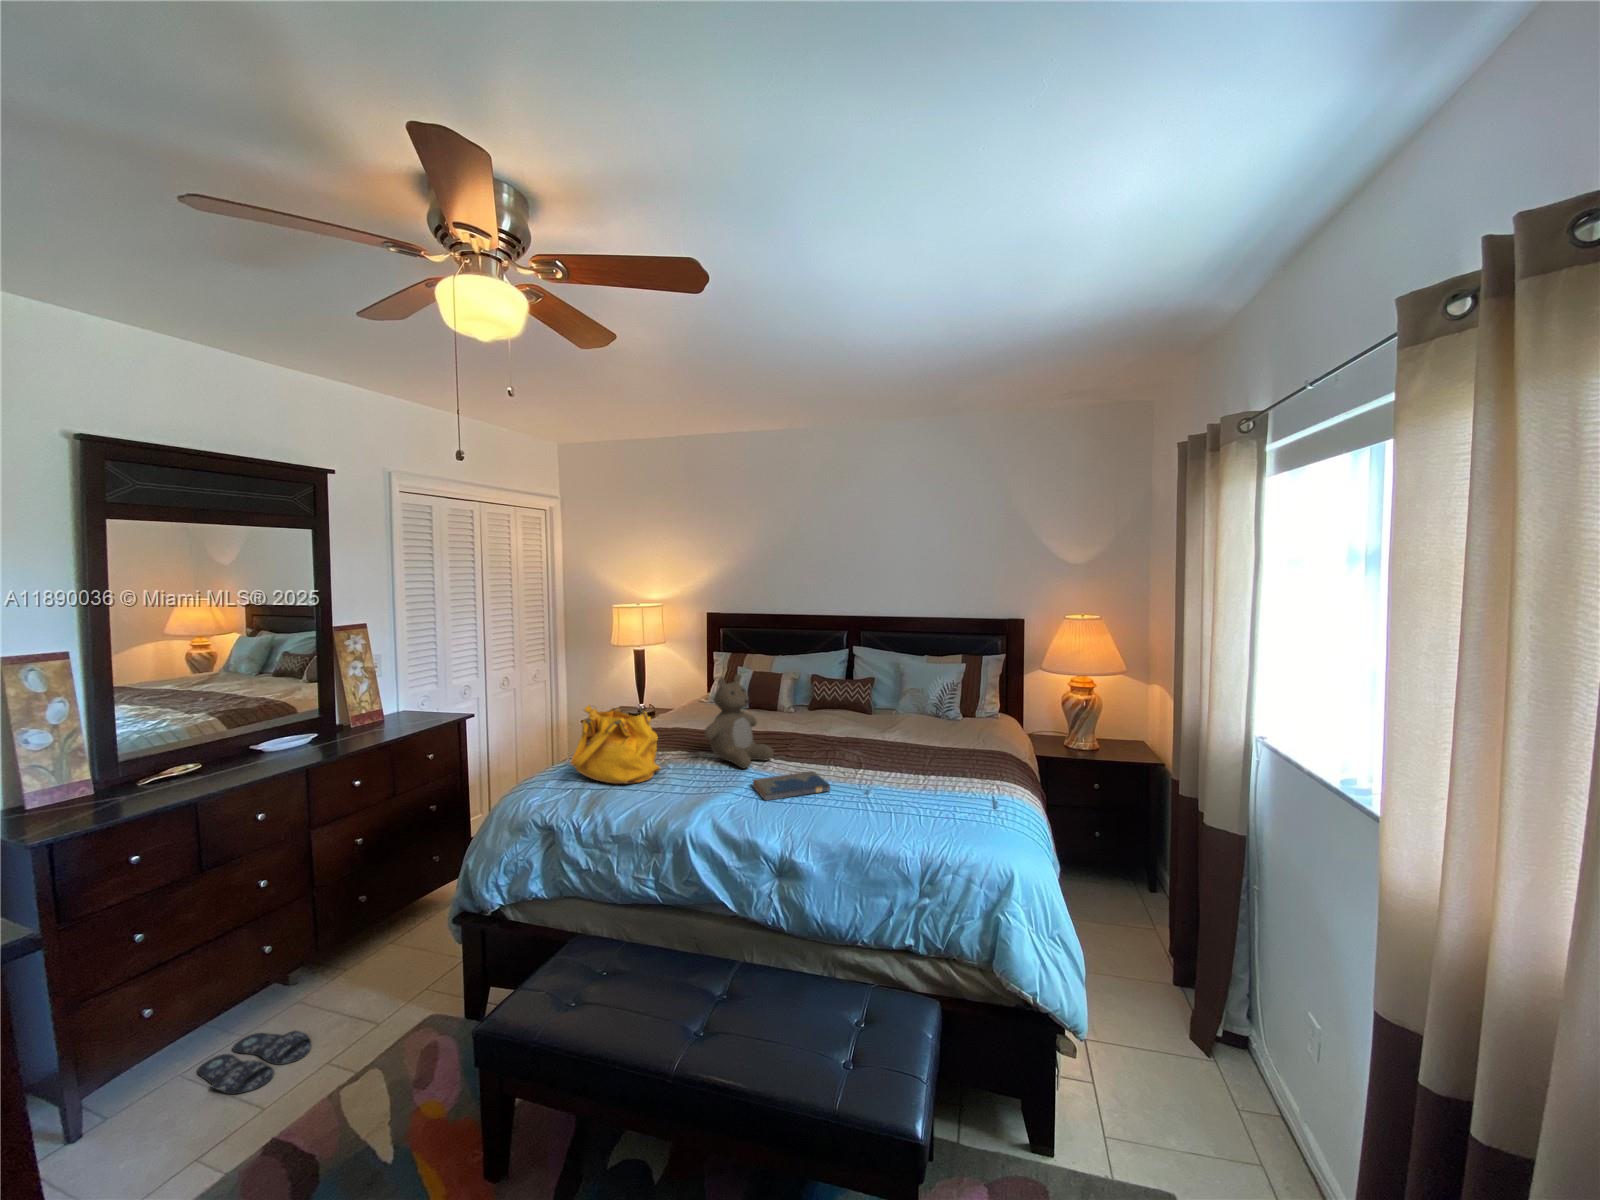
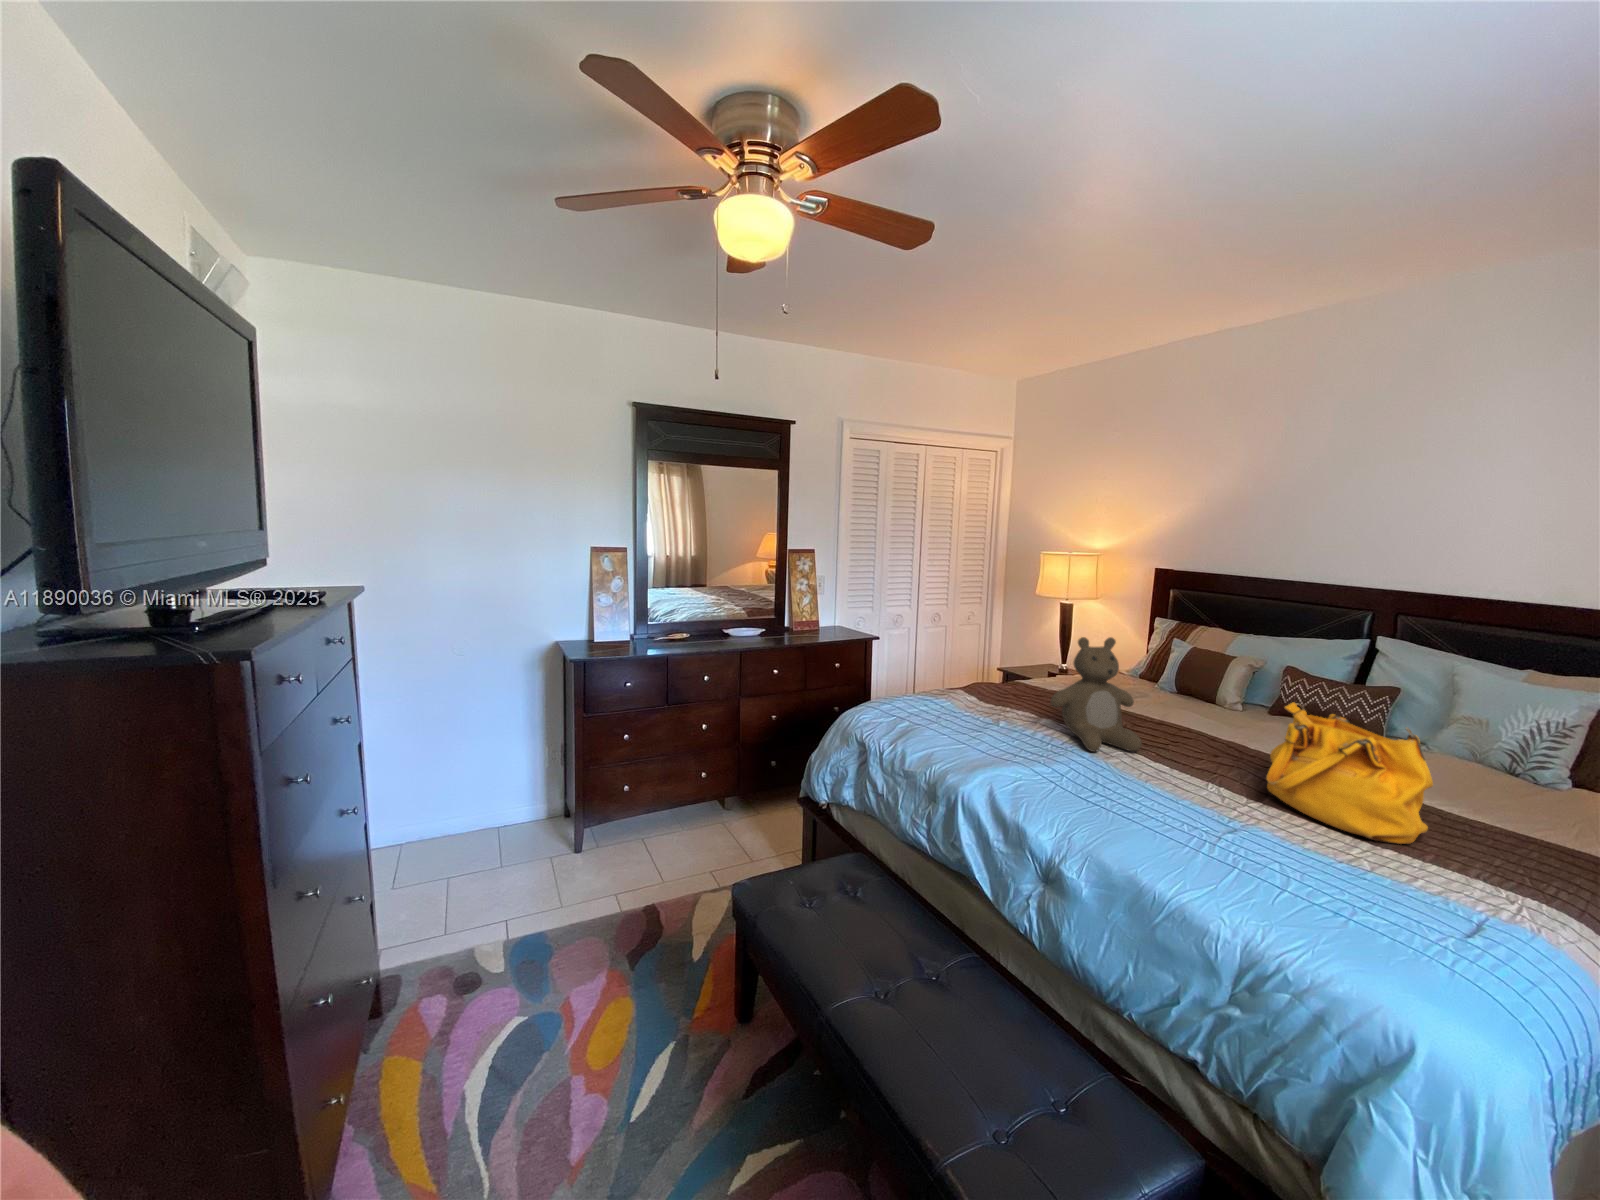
handbag: present [570,705,660,784] -> present [1267,702,1433,844]
hardcover book: present [752,771,830,801] -> none [1077,764,1179,811]
slippers: present [198,1030,311,1094] -> none [656,829,713,864]

